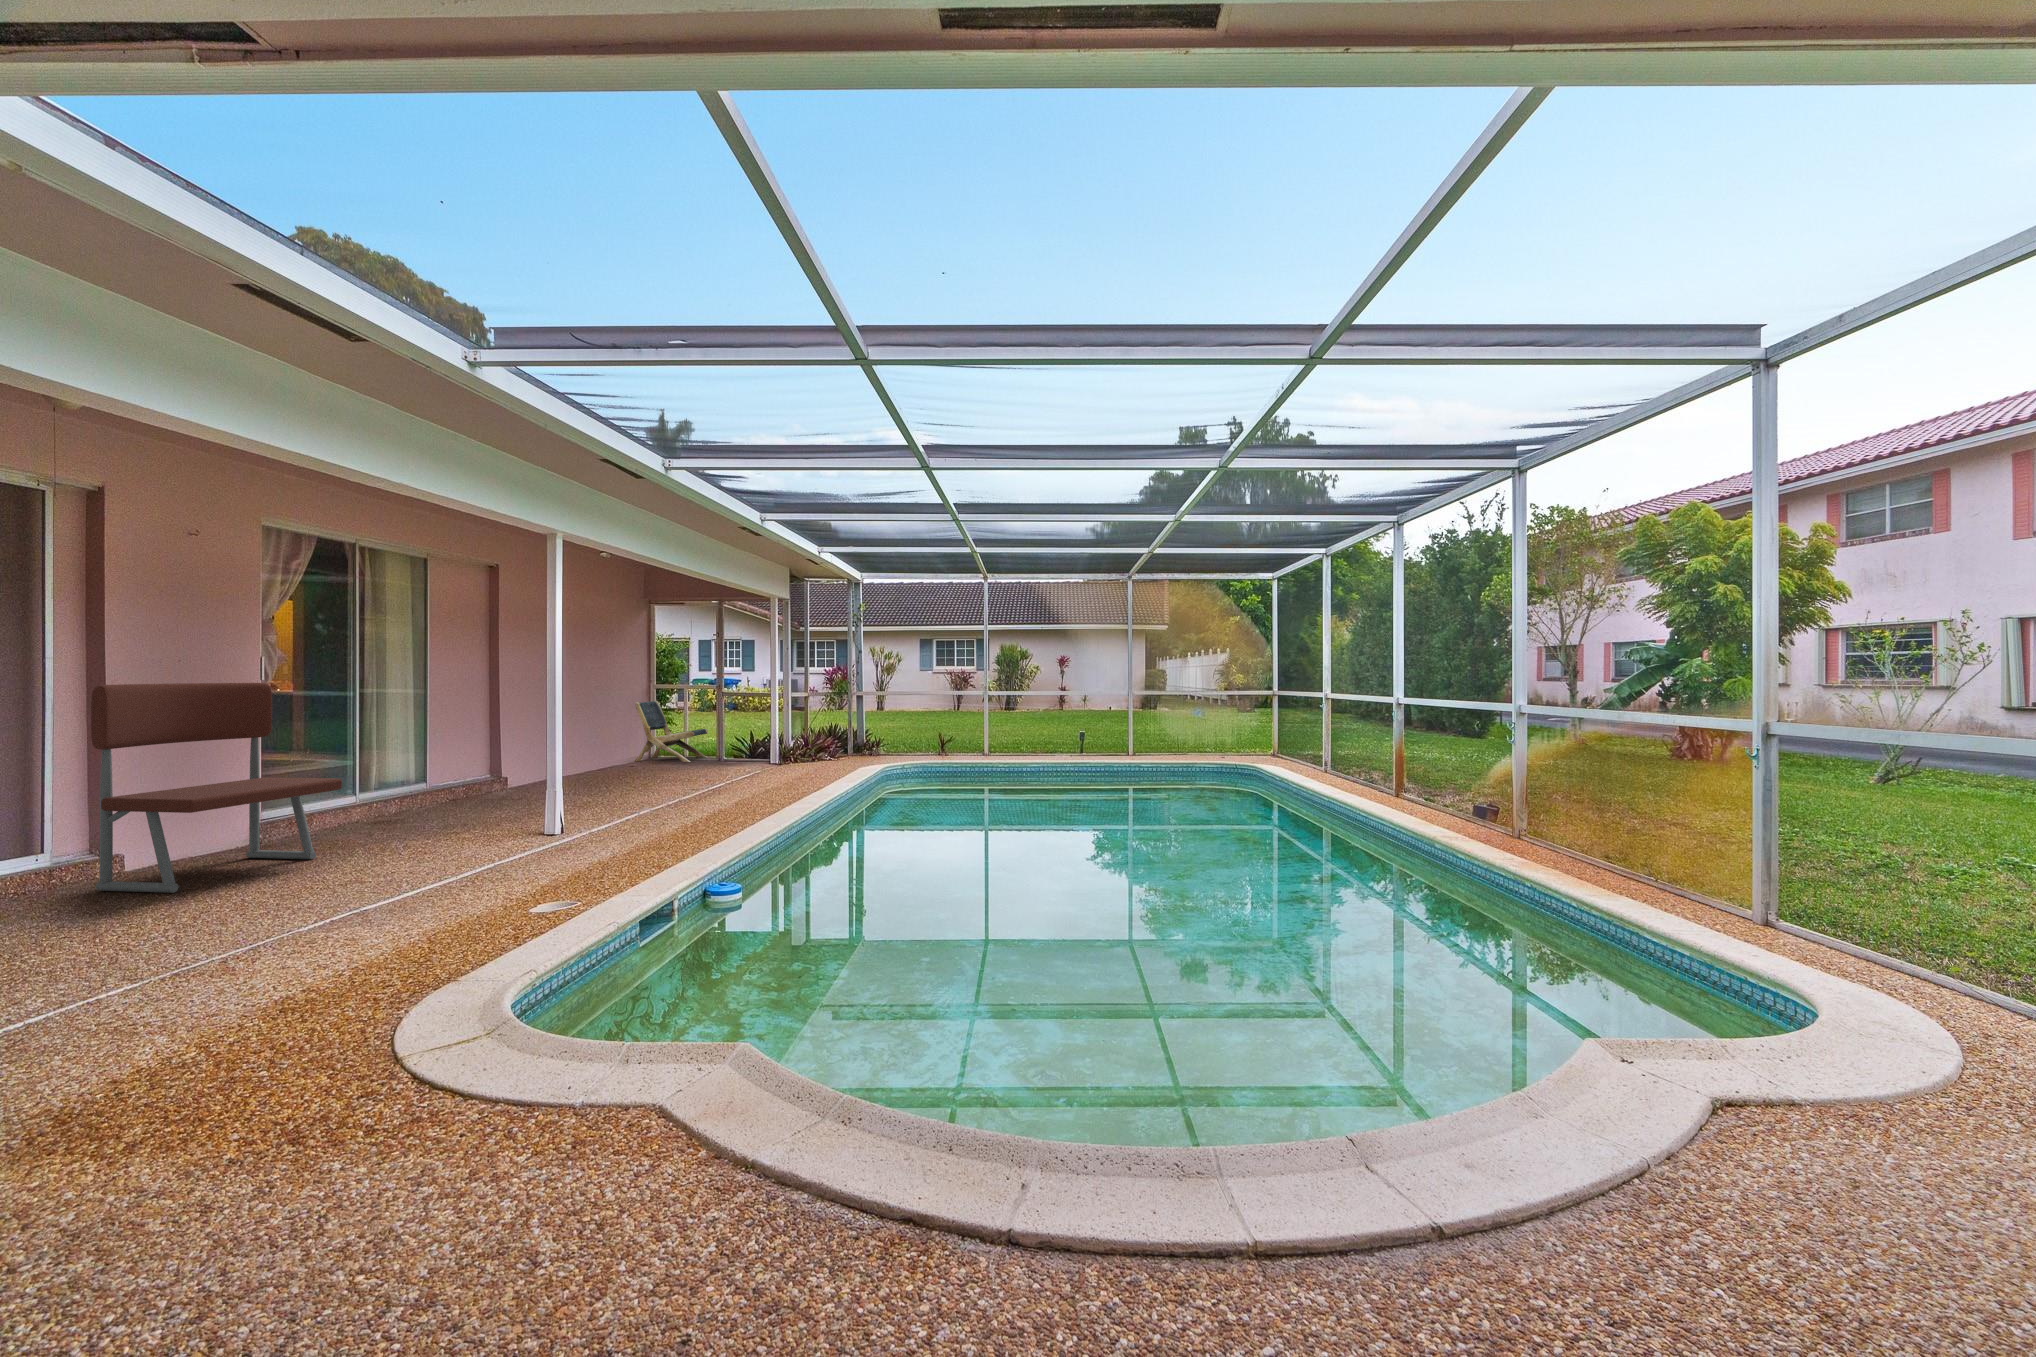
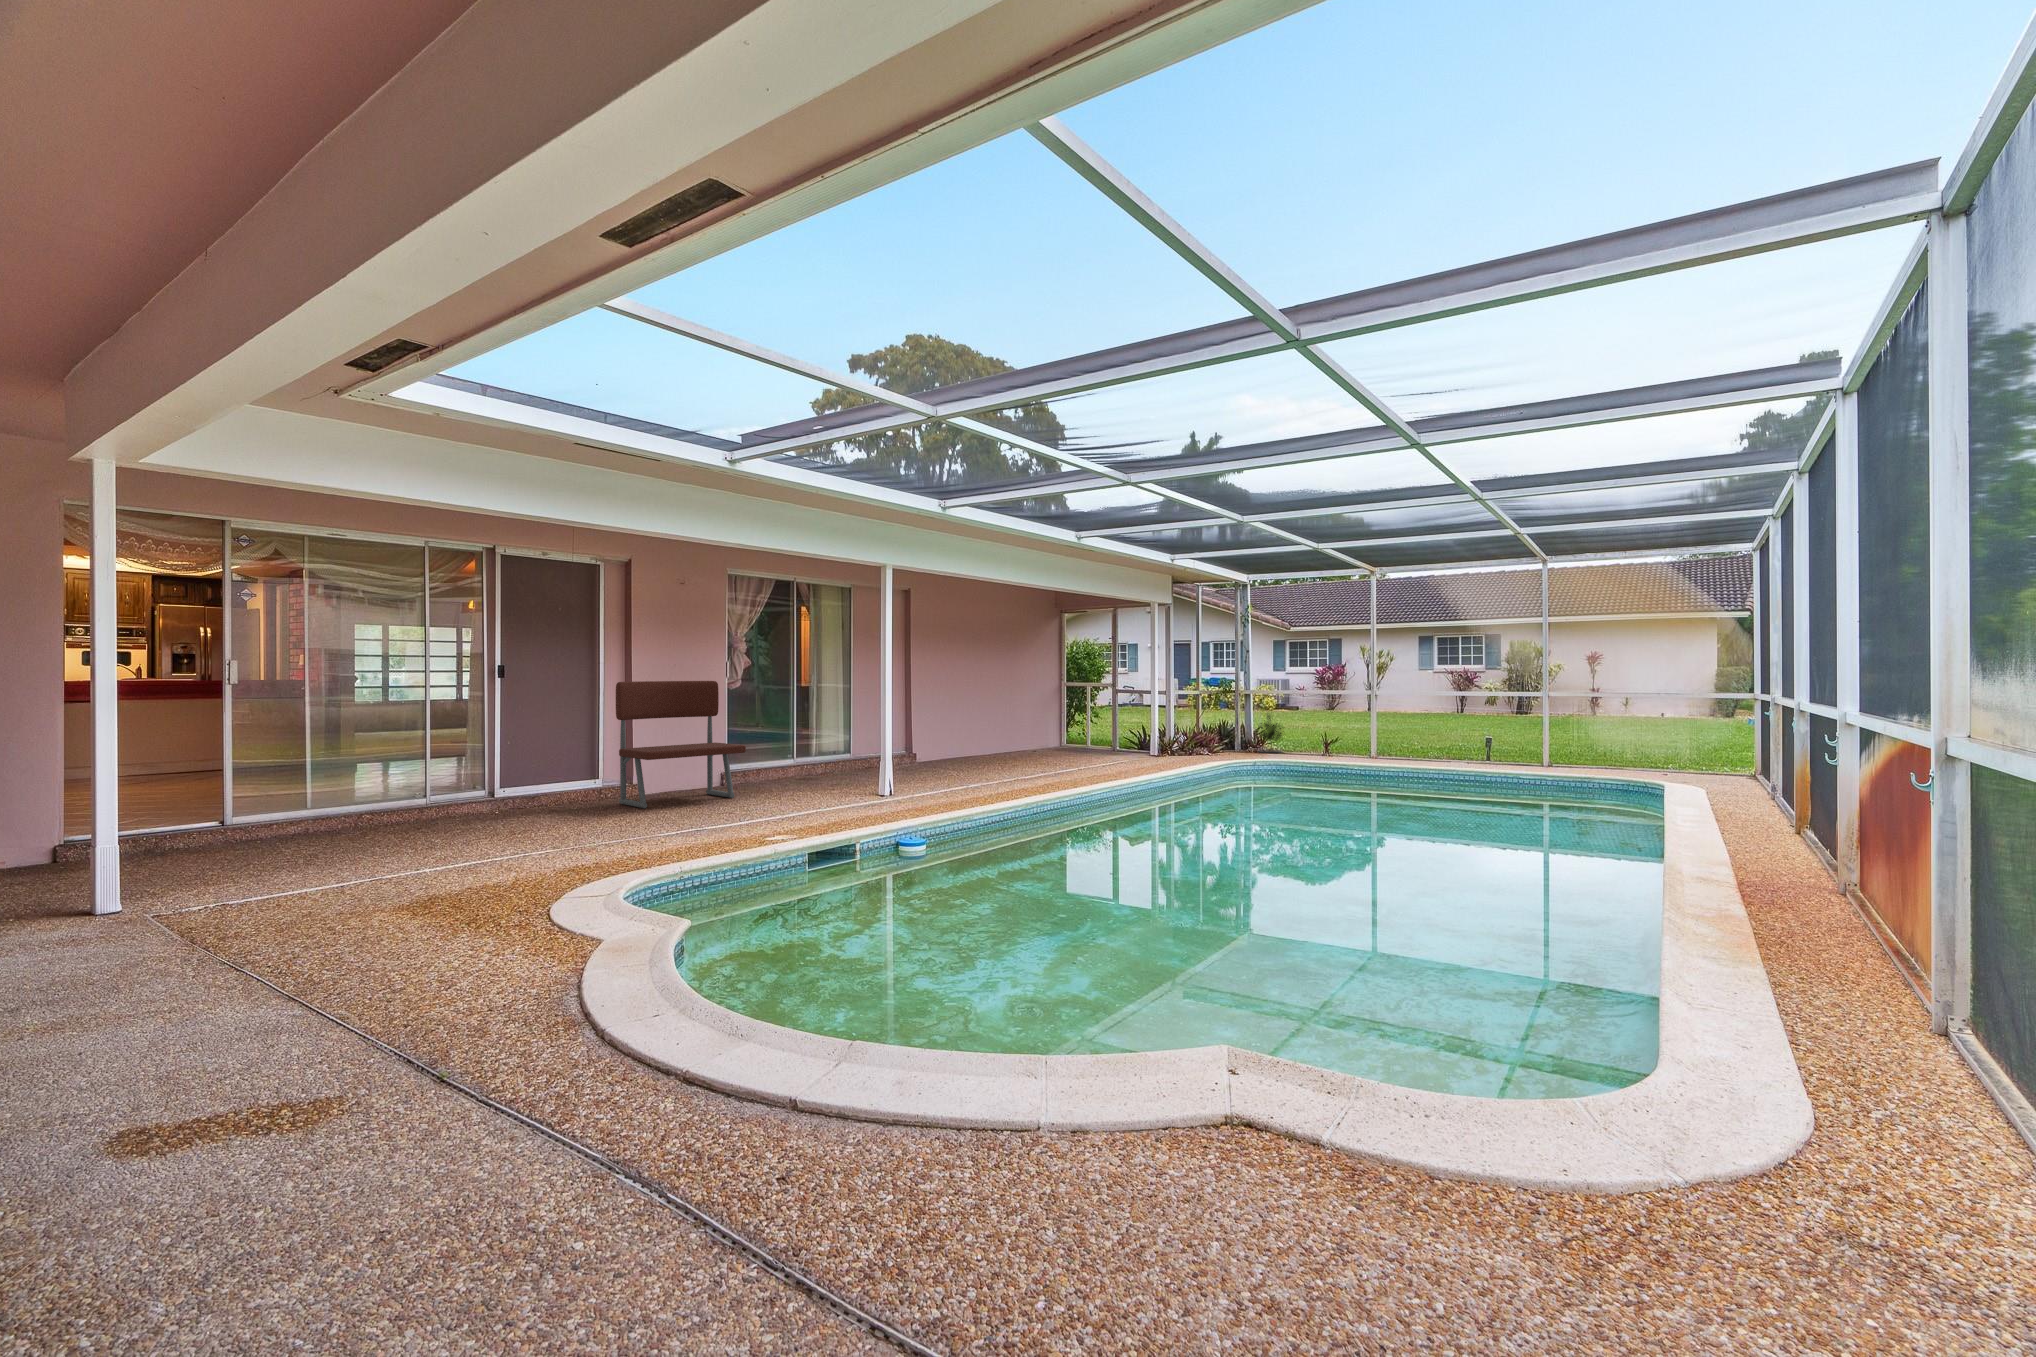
lounge chair: present [635,701,707,762] -> none [1047,698,1110,752]
potted tree: none [864,710,893,753] -> present [1259,714,1282,753]

